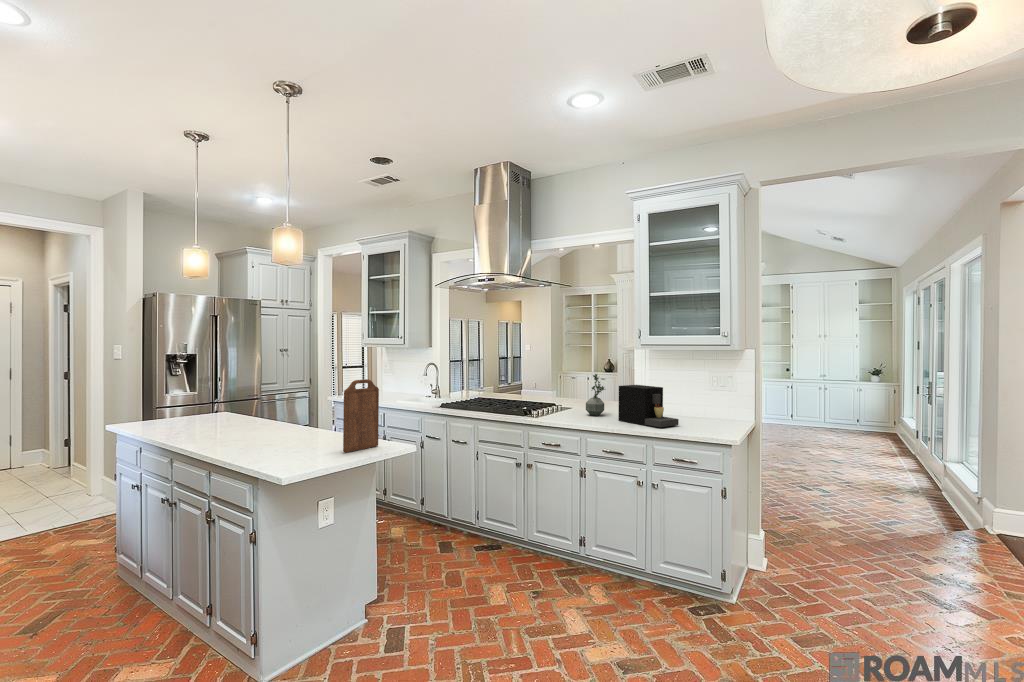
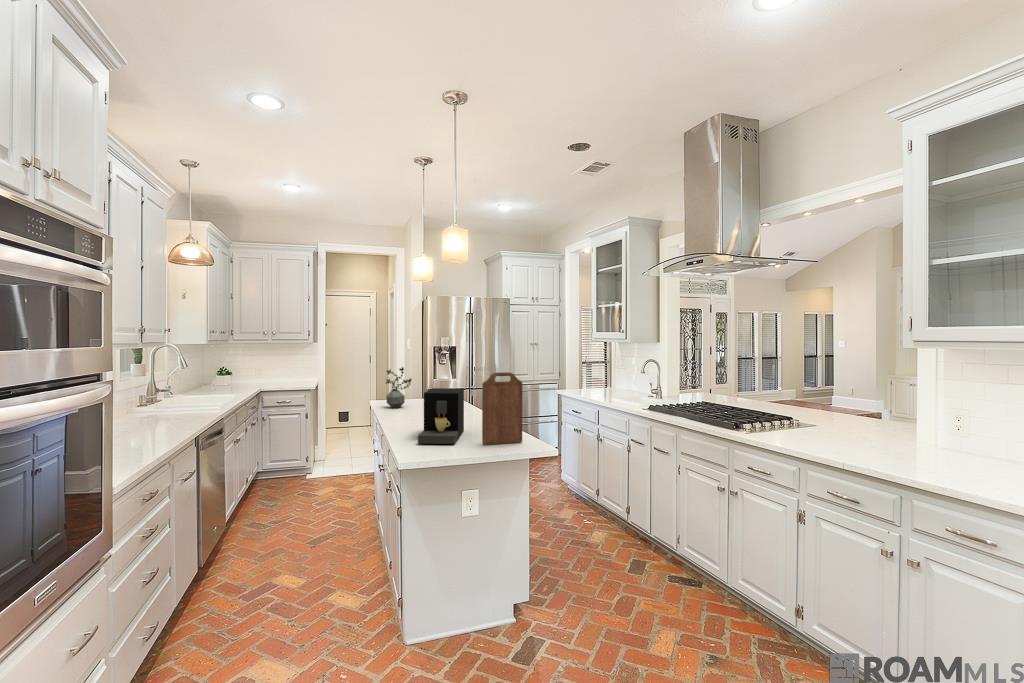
potted plant: present [586,374,604,416] -> present [386,367,412,408]
coffee maker: present [618,385,679,427] -> present [418,388,464,444]

